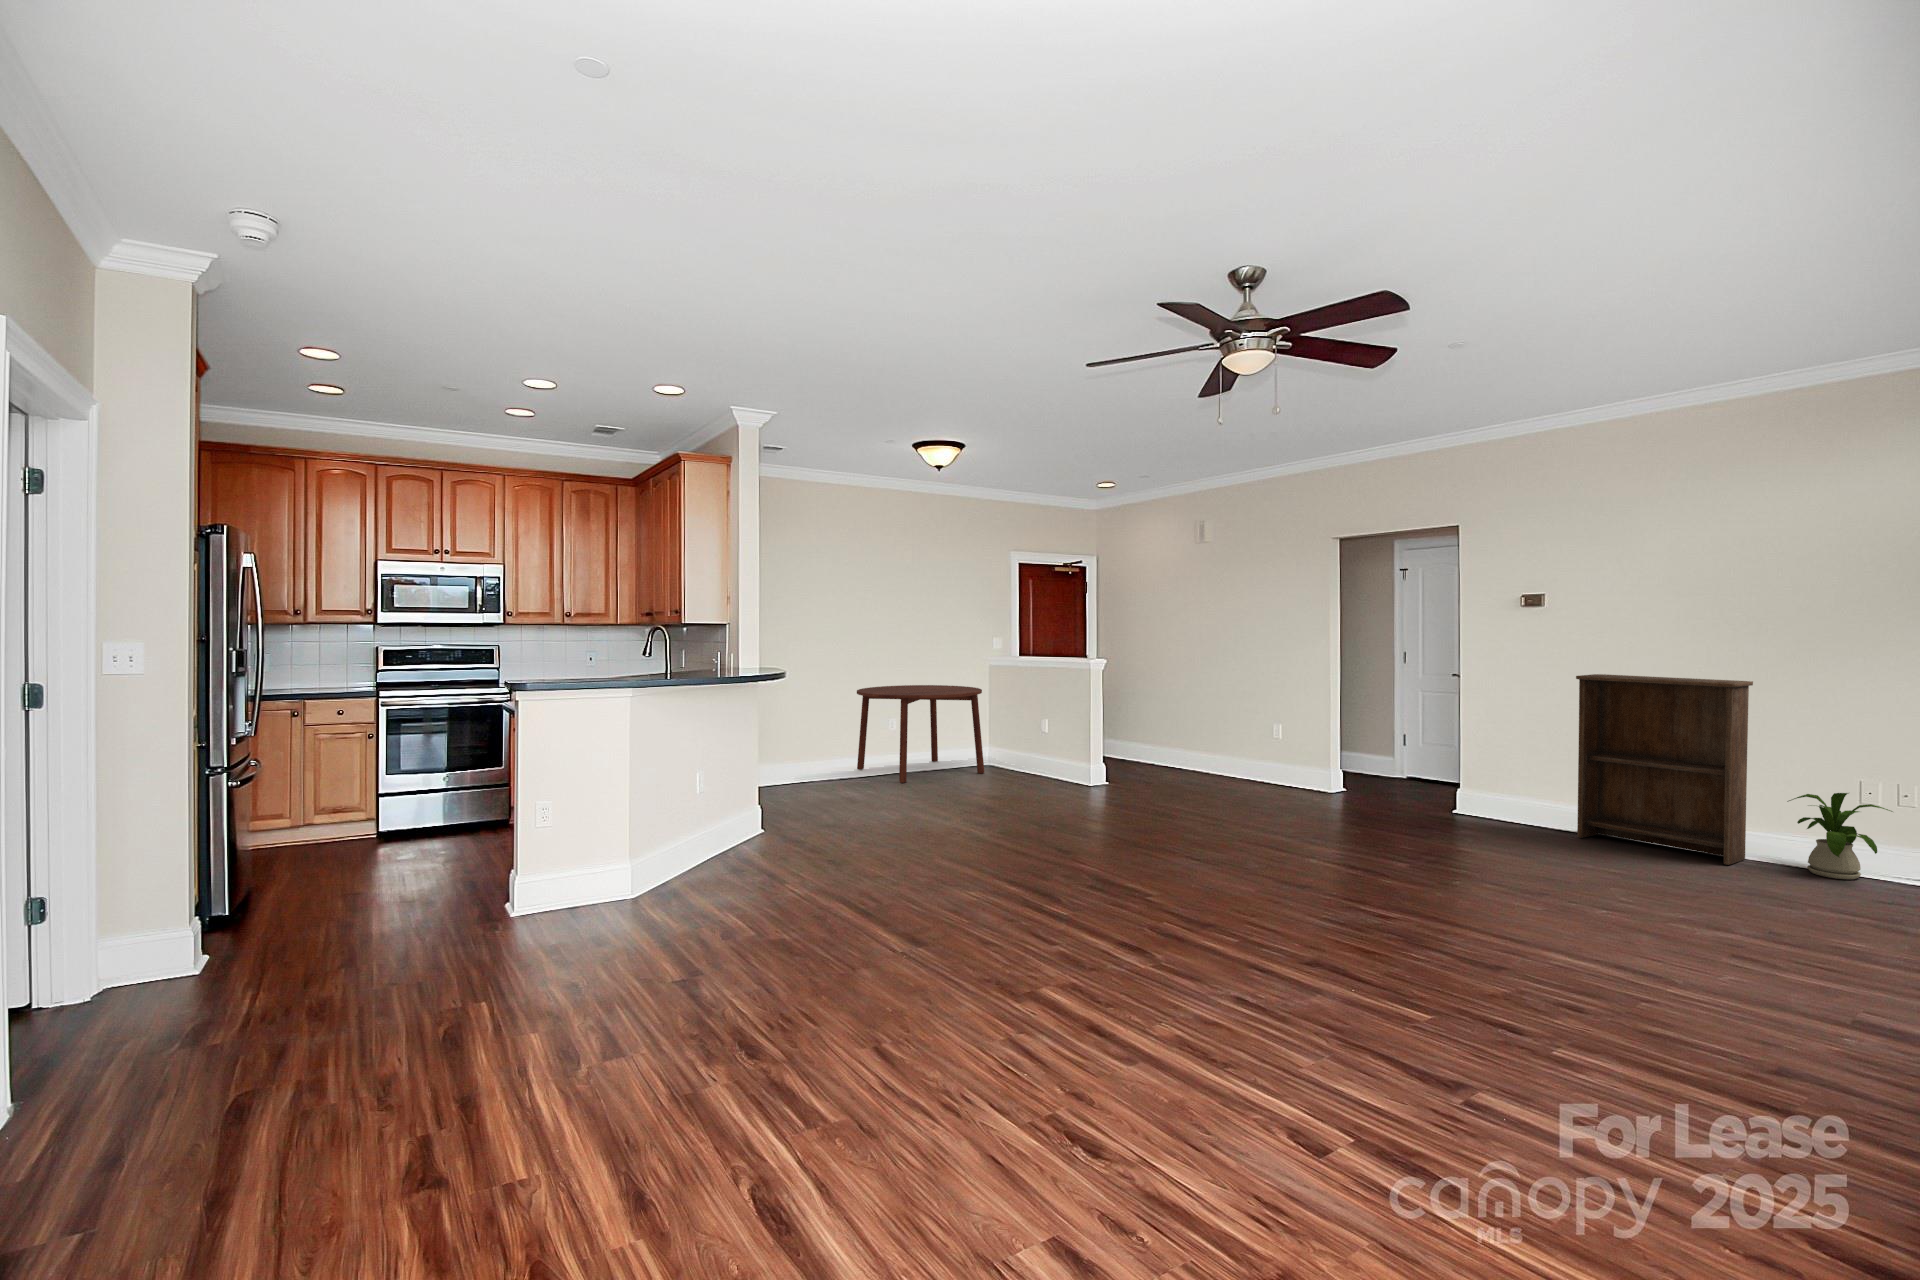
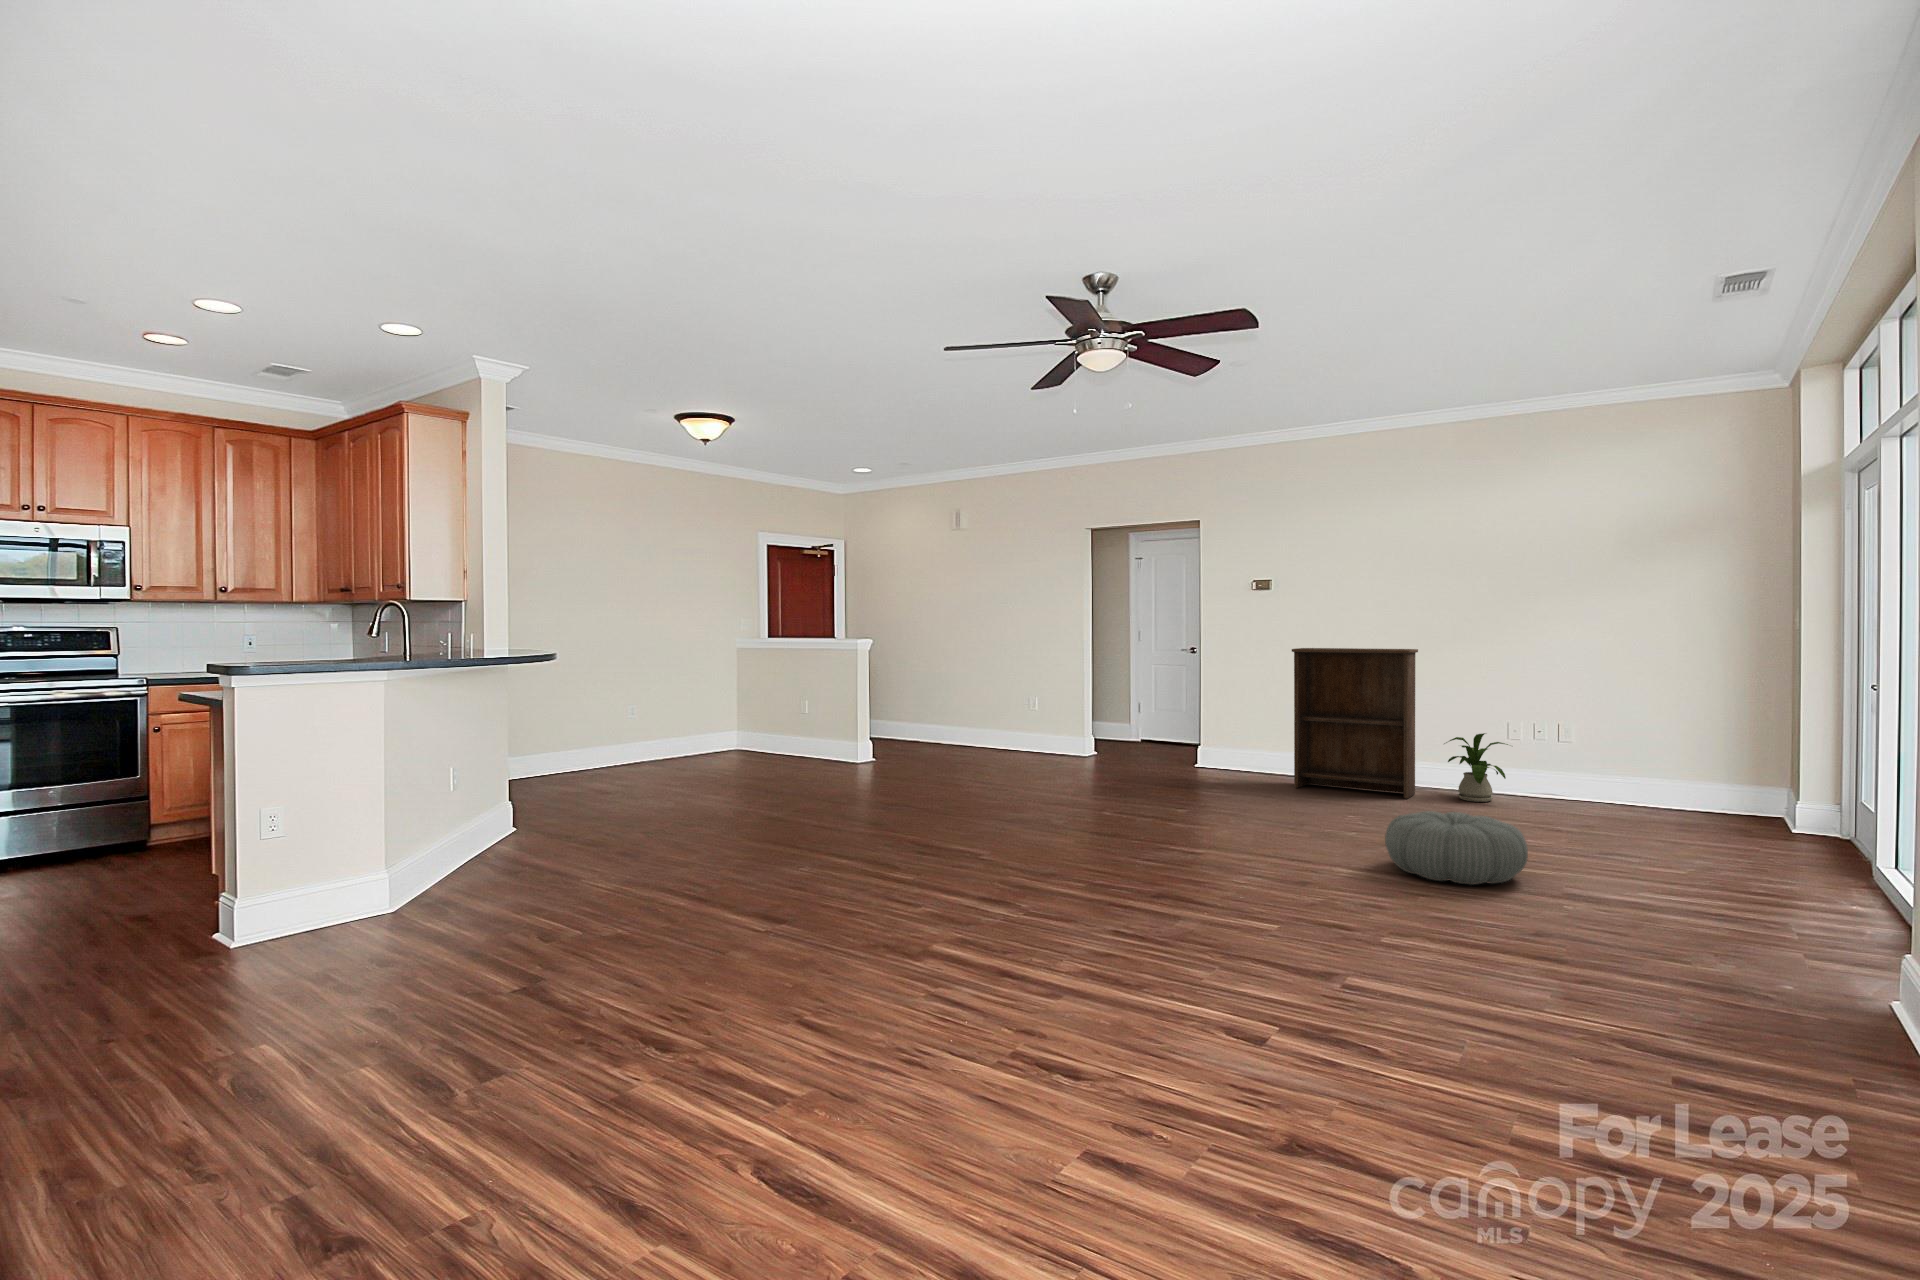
dining table: present [857,685,984,783] -> none [594,680,742,784]
pouf: none [1633,894,1839,998] -> present [1385,811,1528,885]

